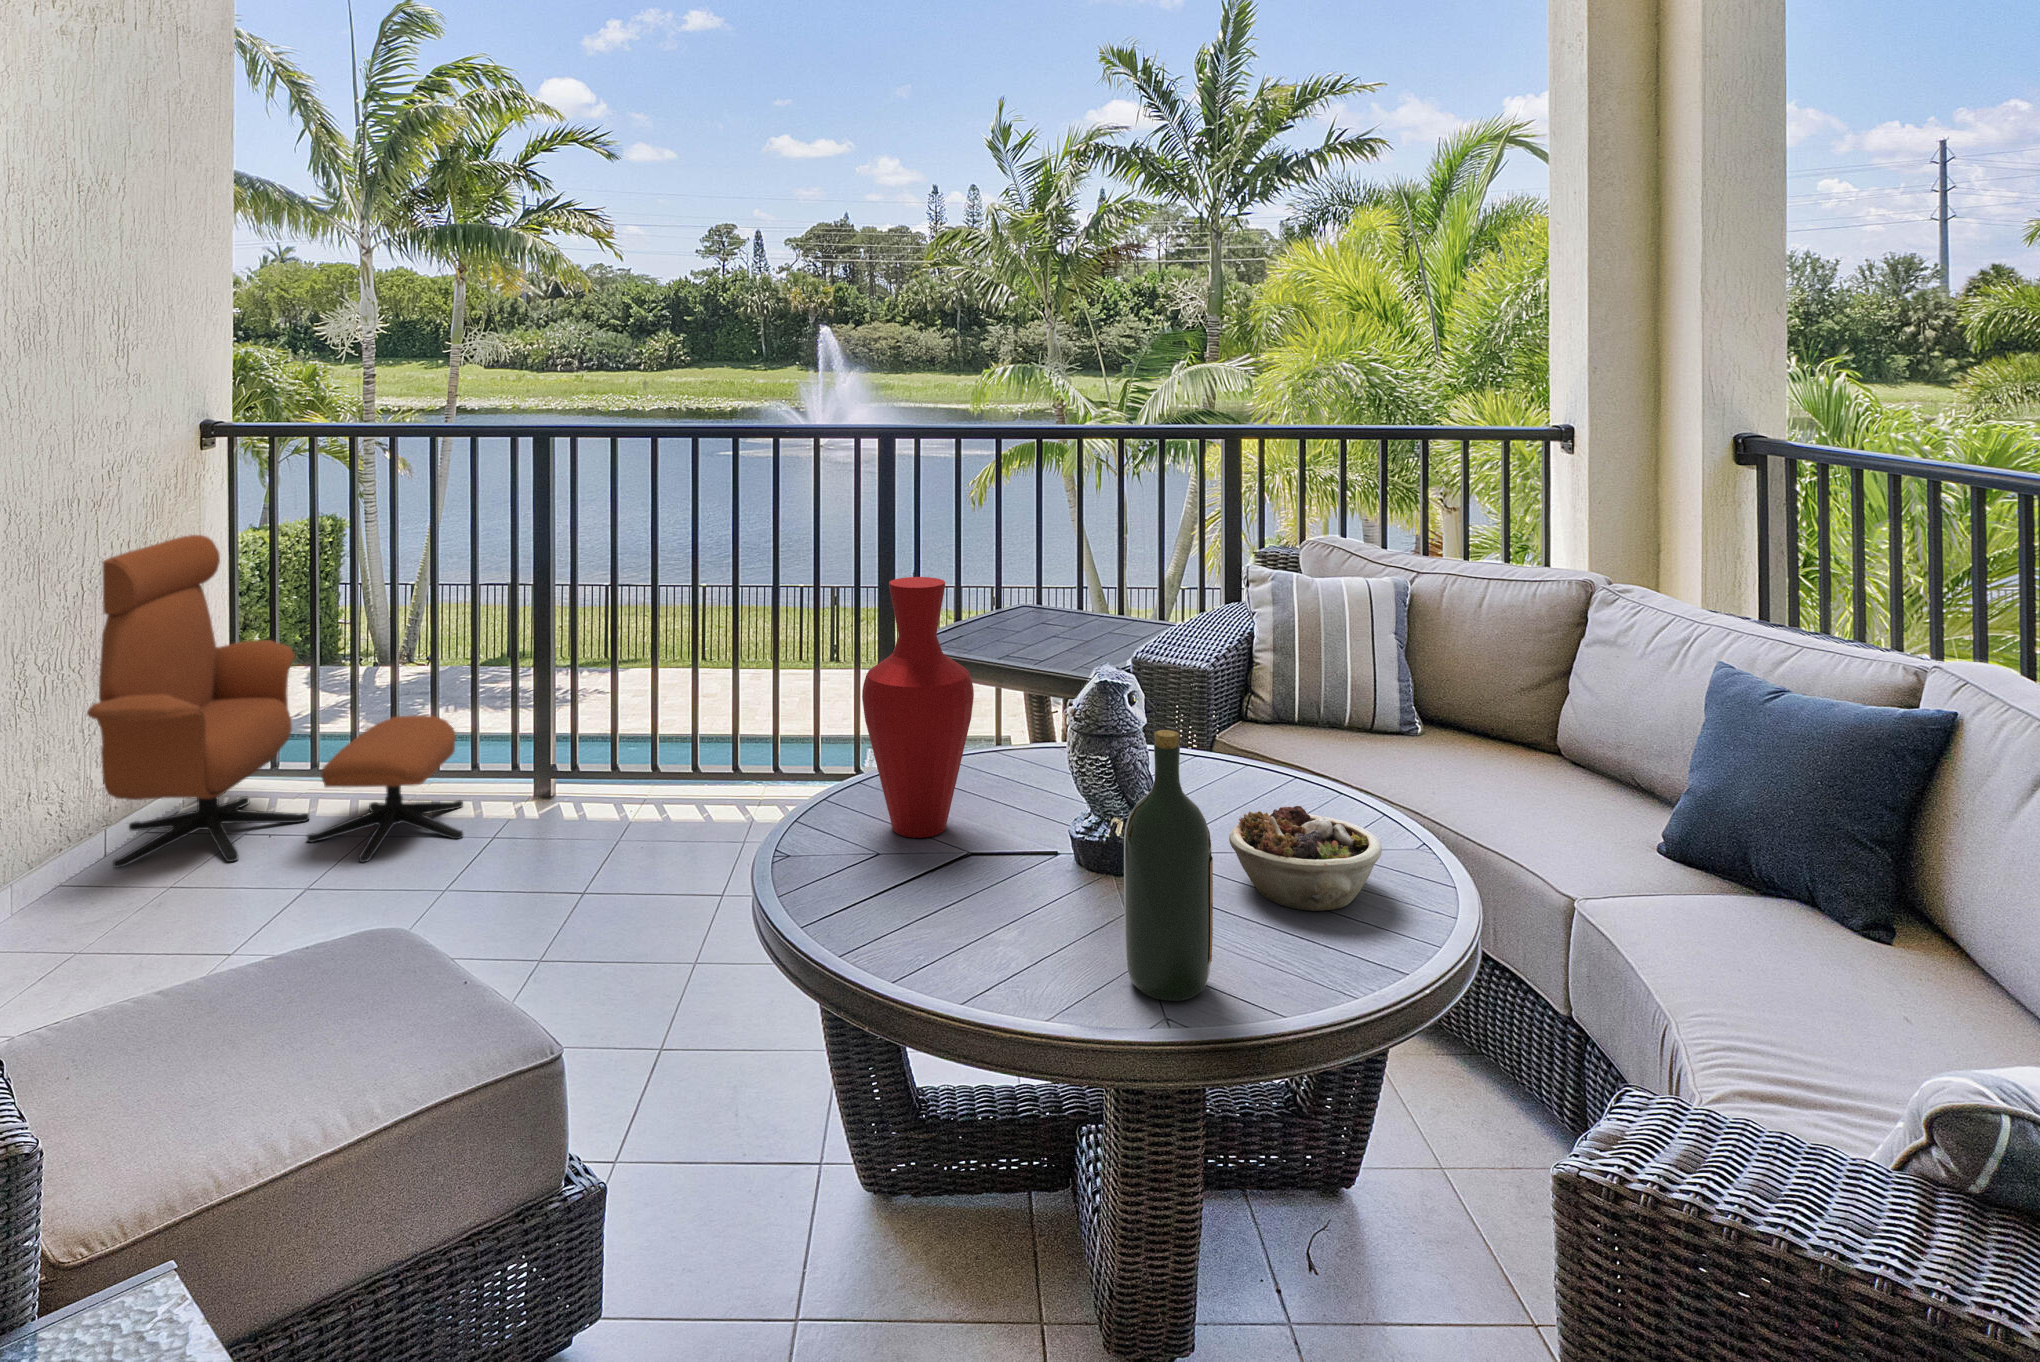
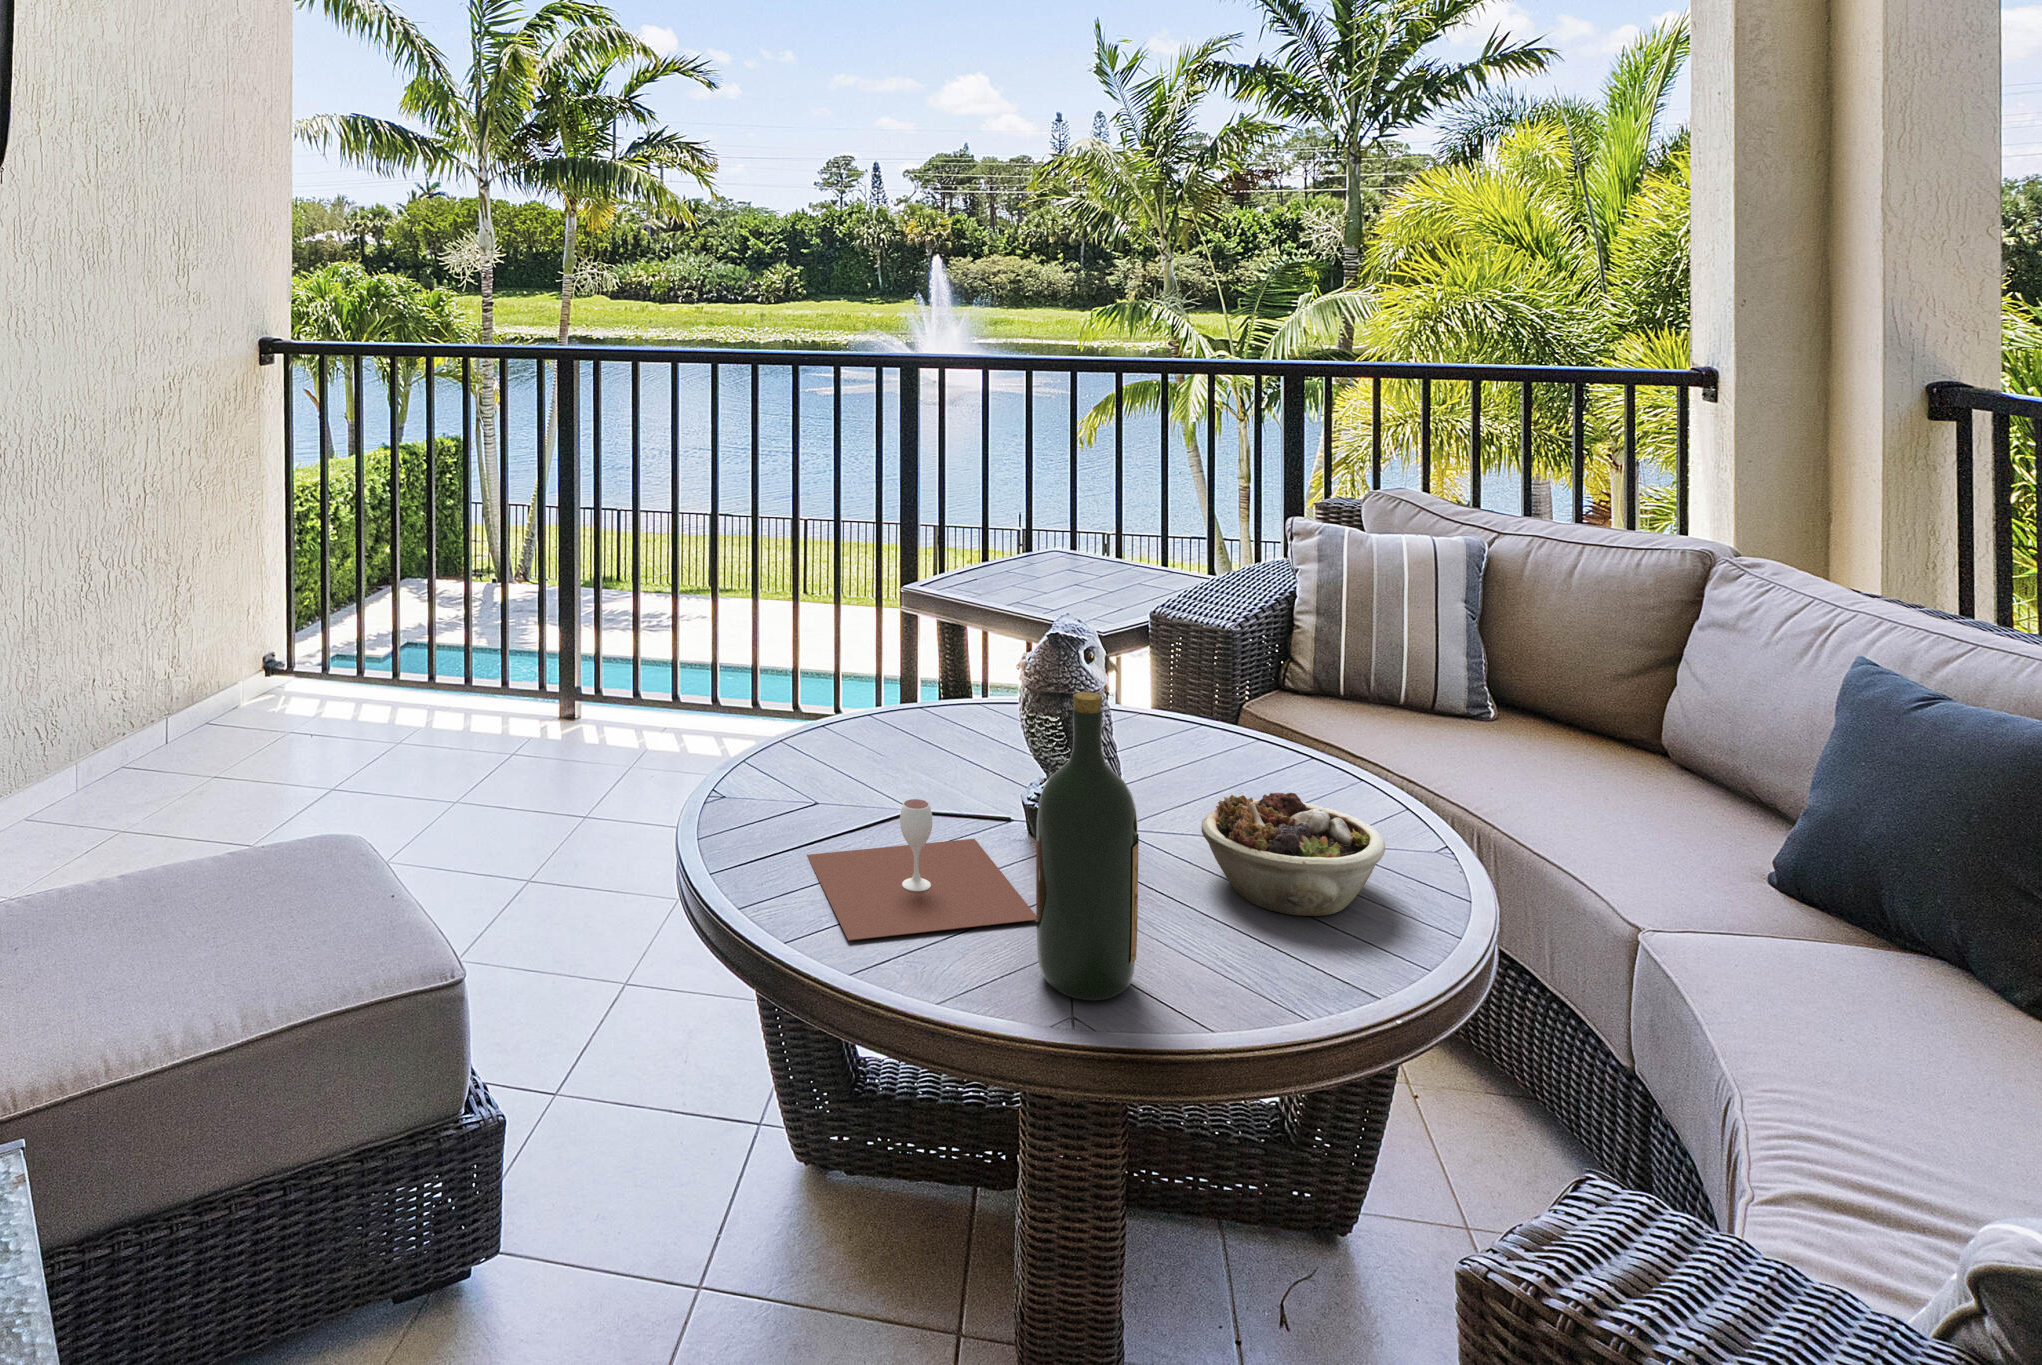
lounge chair: present [87,535,463,868] -> none [150,452,500,776]
vase: present [862,577,974,838] -> none [808,511,931,794]
wine glass: none [887,837,1111,971] -> present [807,799,1037,941]

